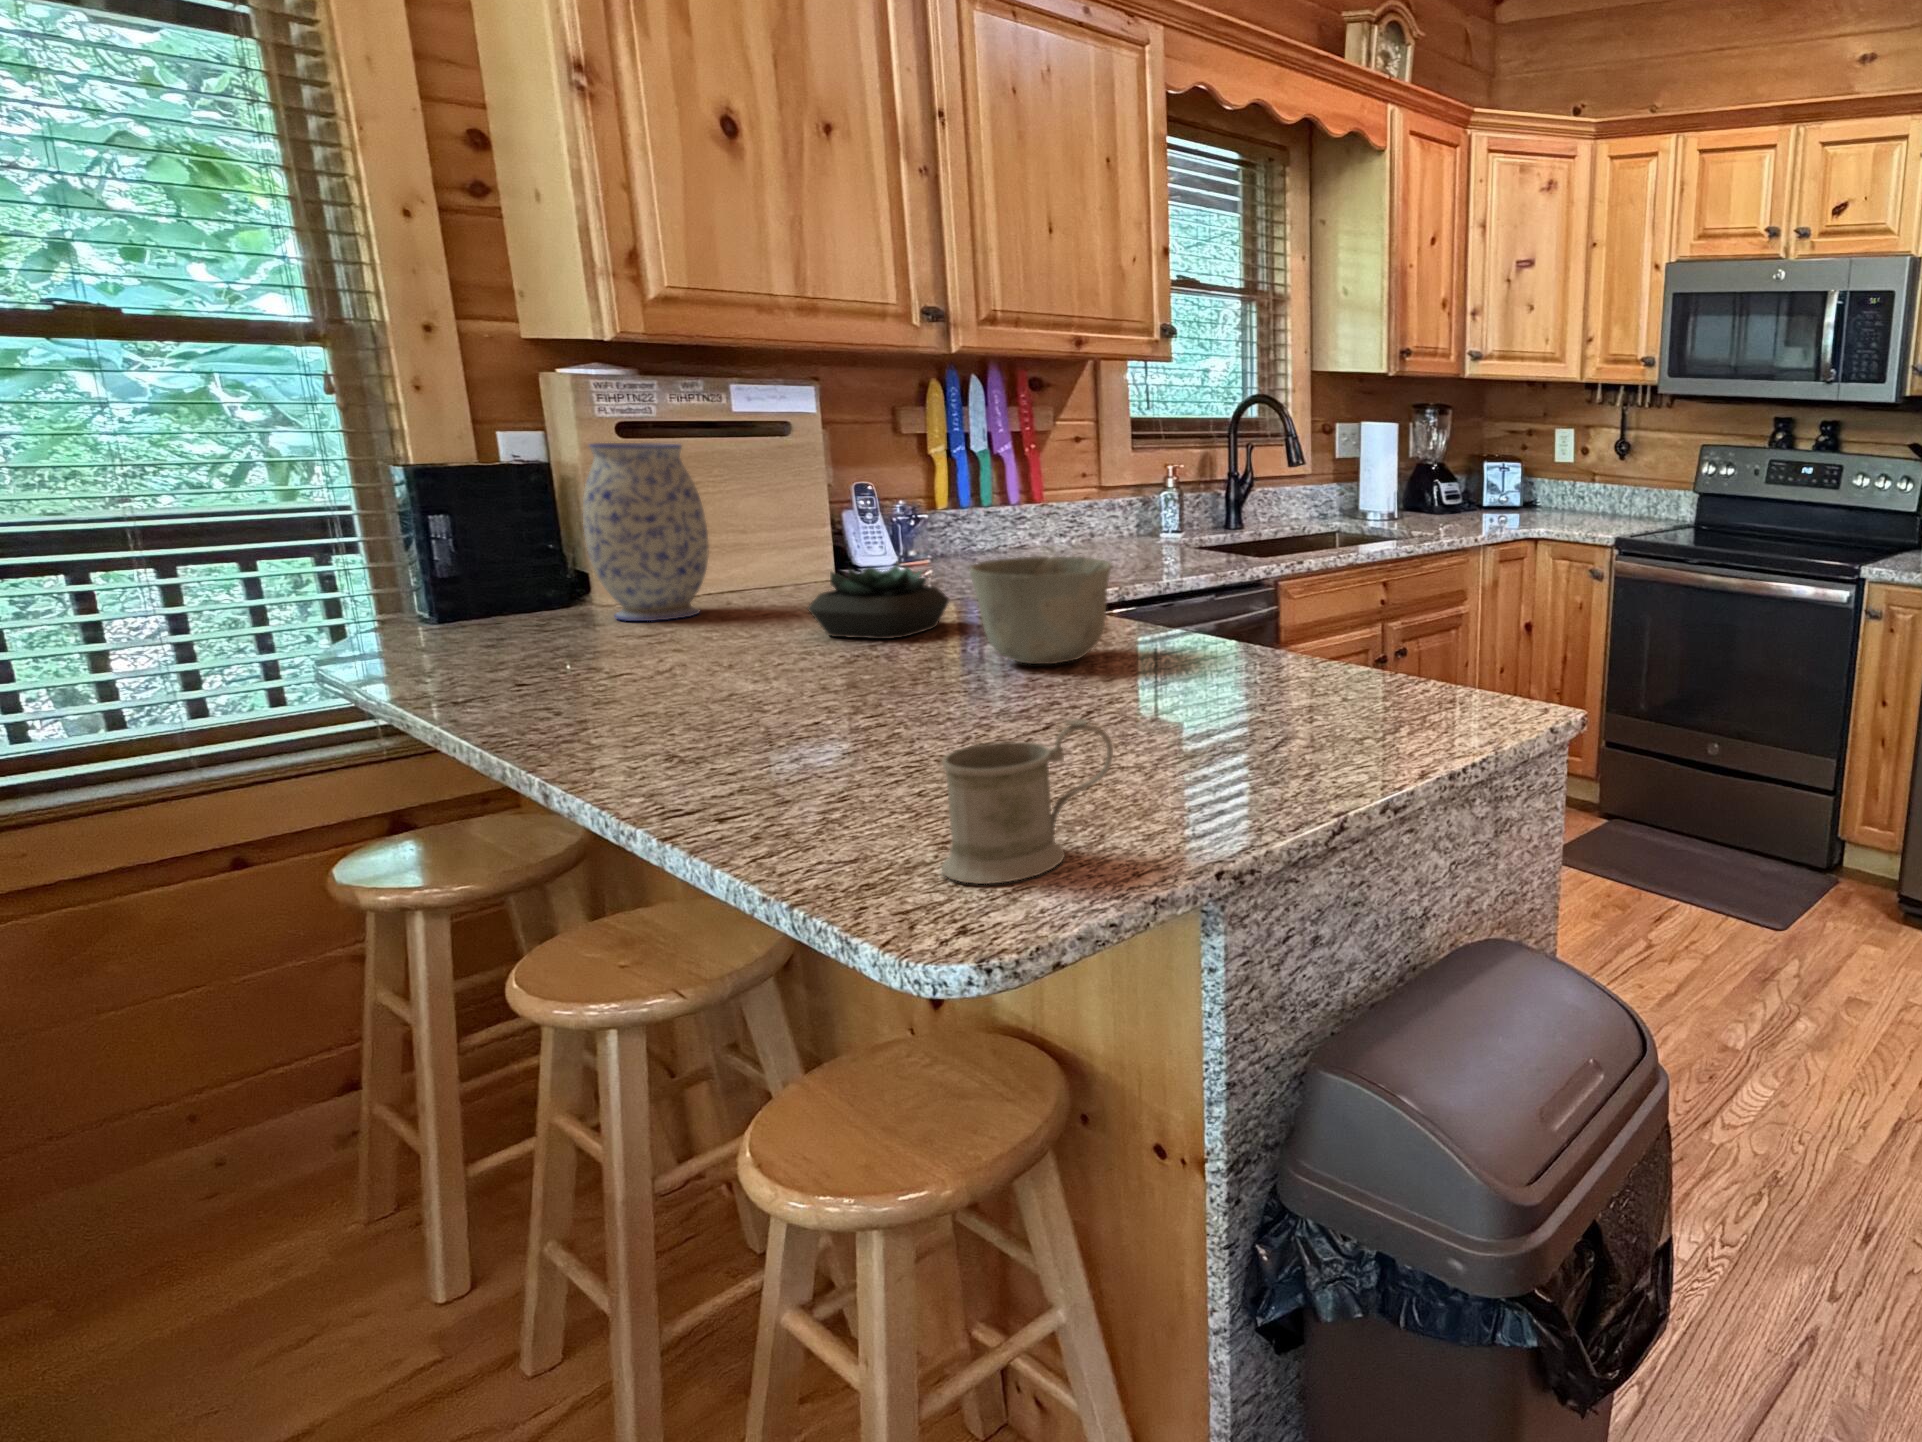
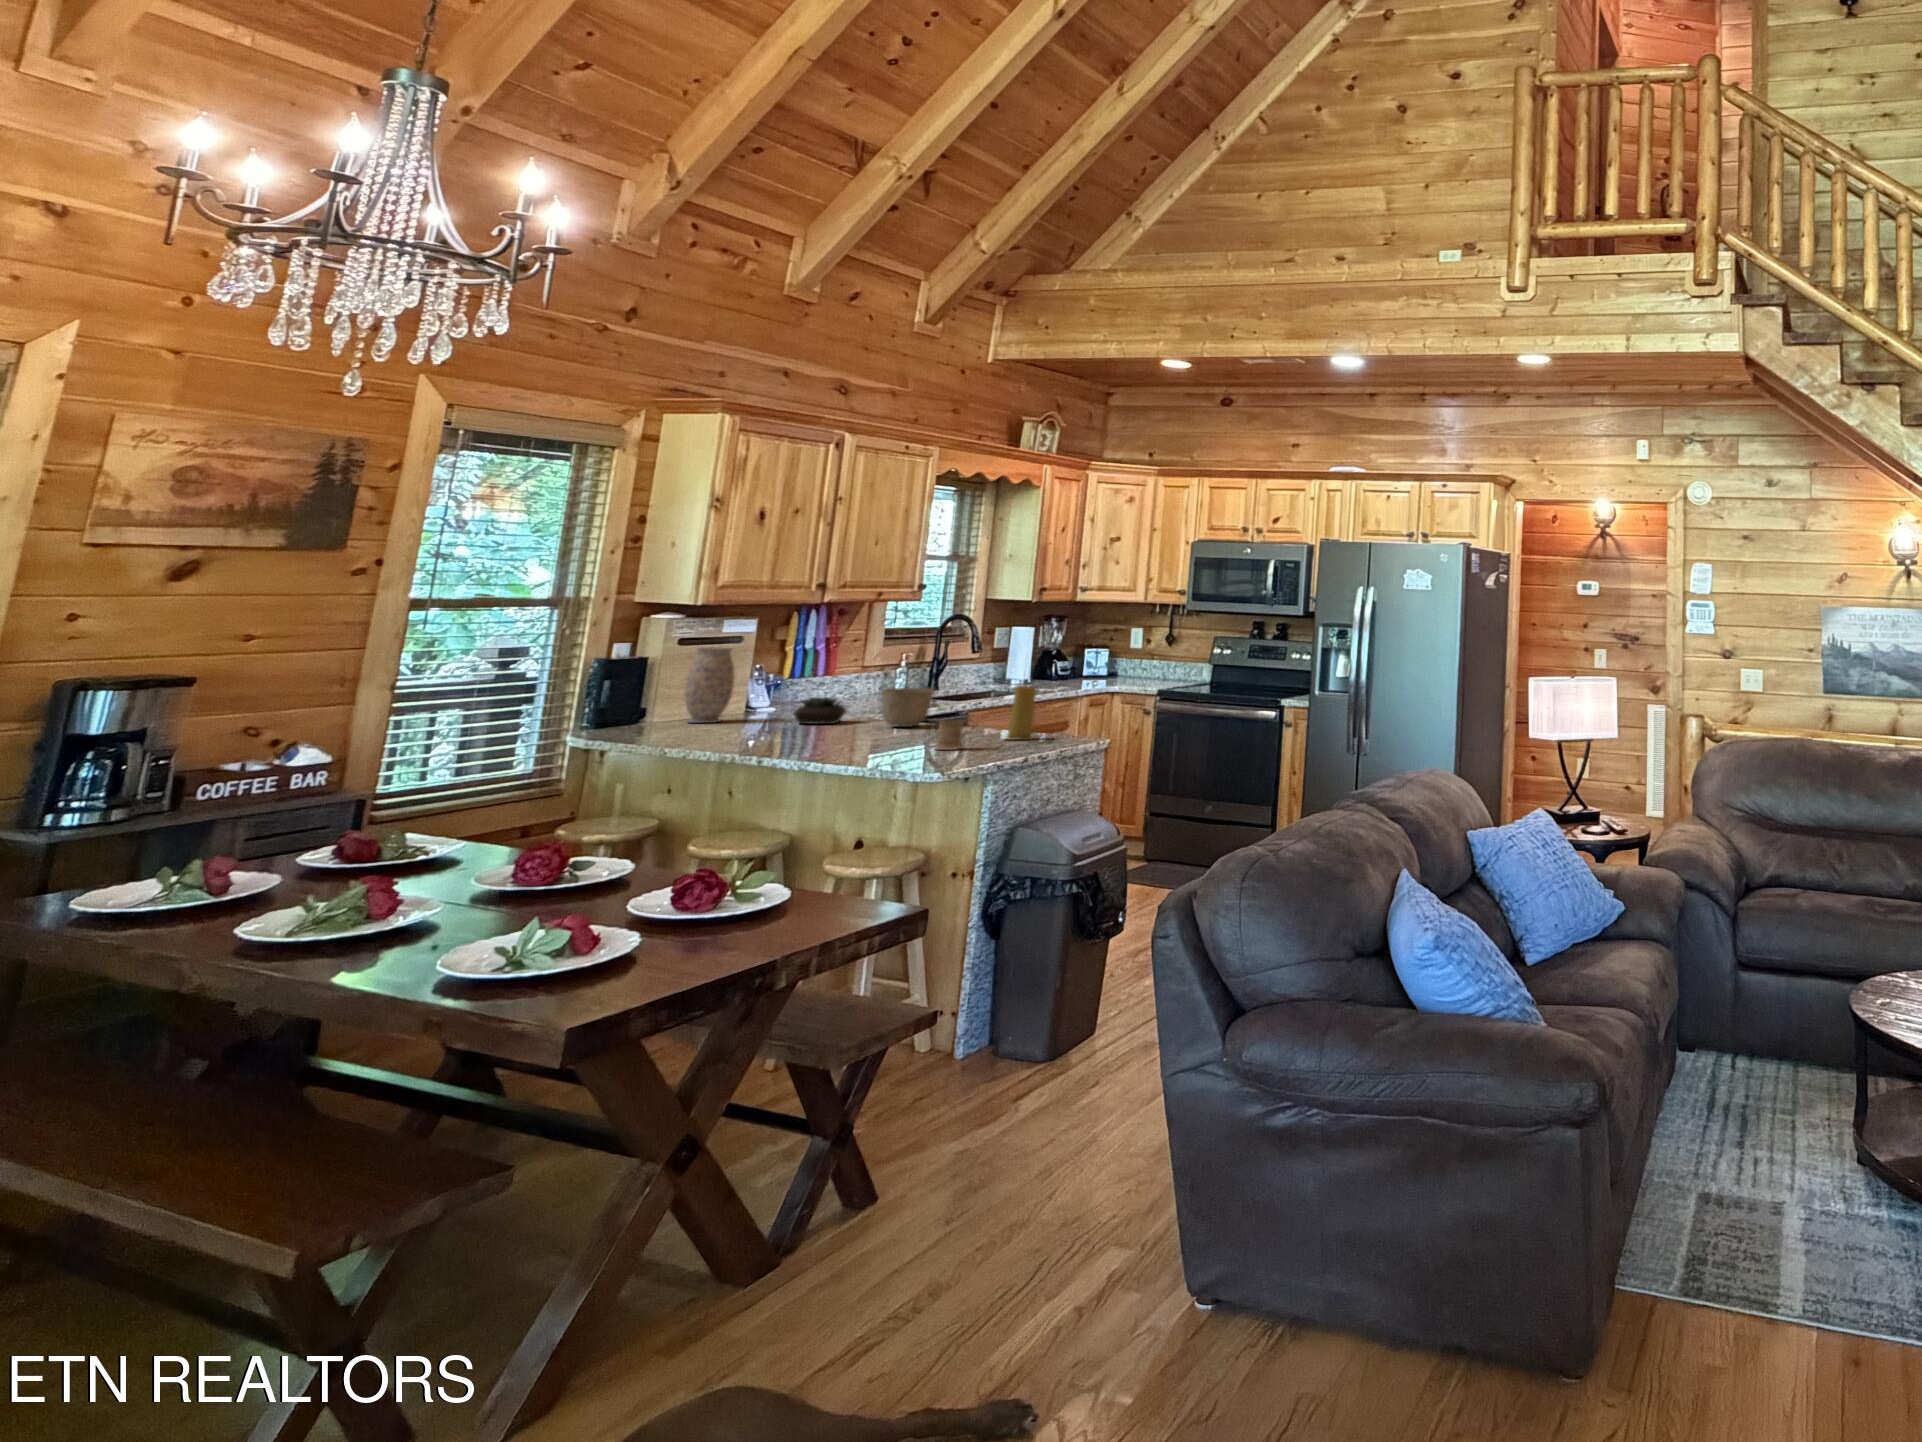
candle: none [1255,586,1359,784] -> present [1006,685,1036,740]

